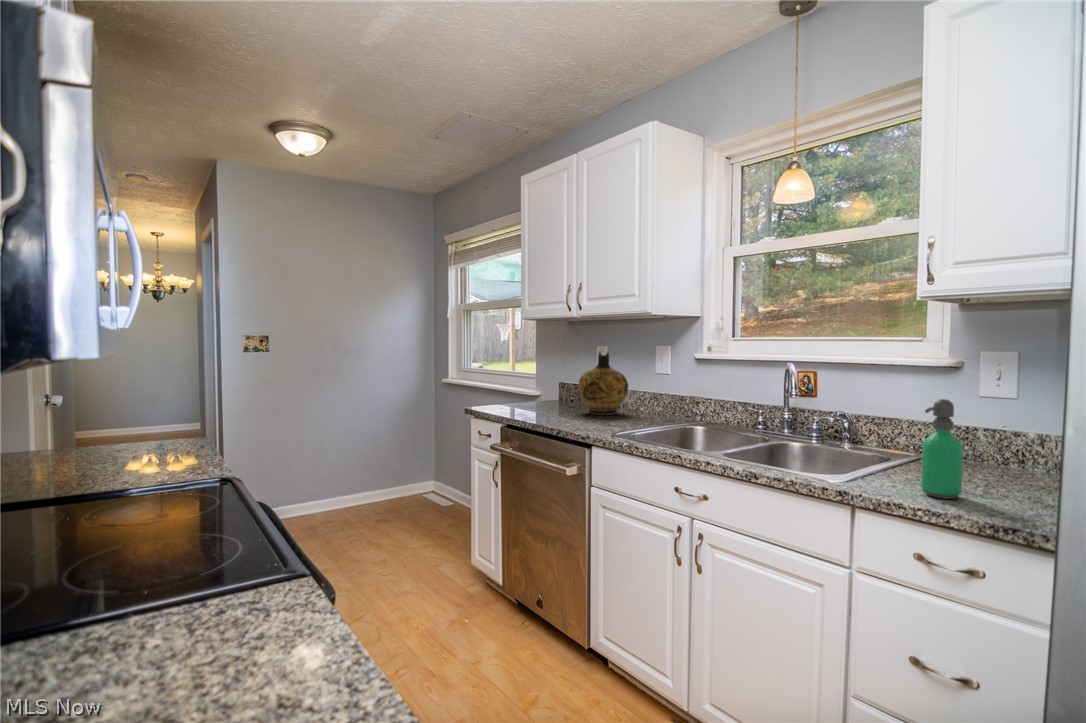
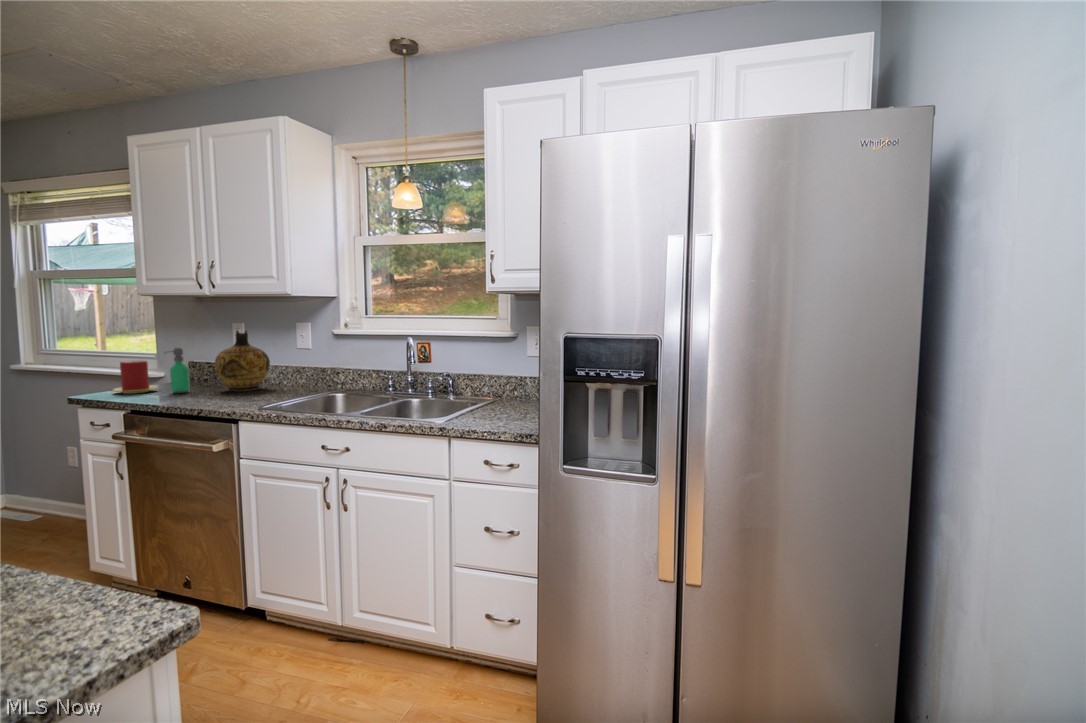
candle: none [498,379,532,409] -> present [113,360,158,394]
soap dispenser: present [921,399,963,499] -> present [165,347,190,393]

